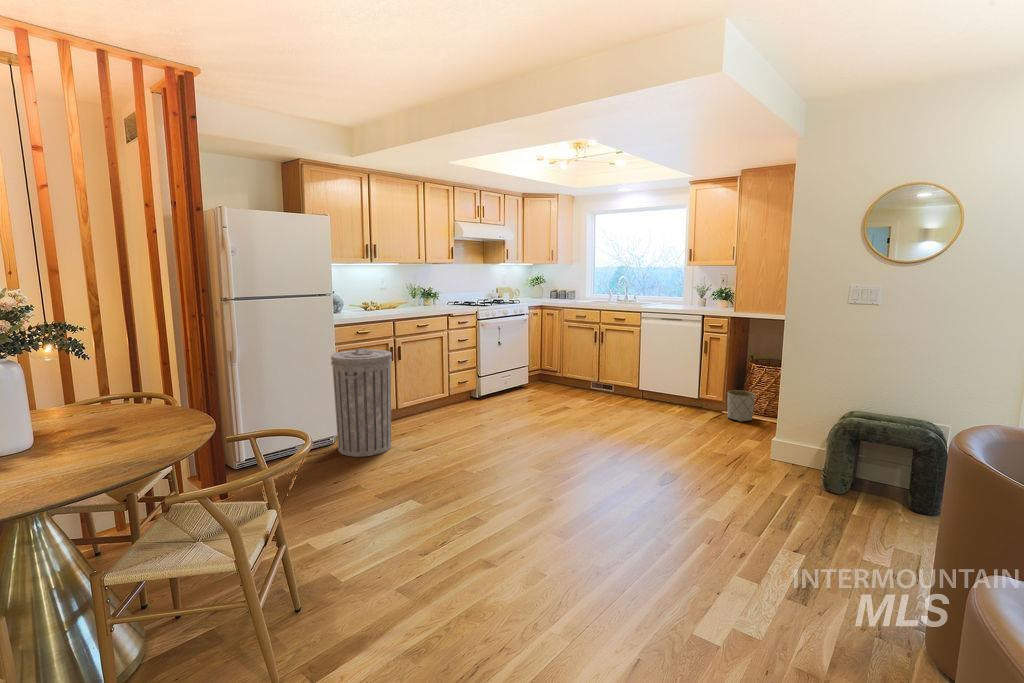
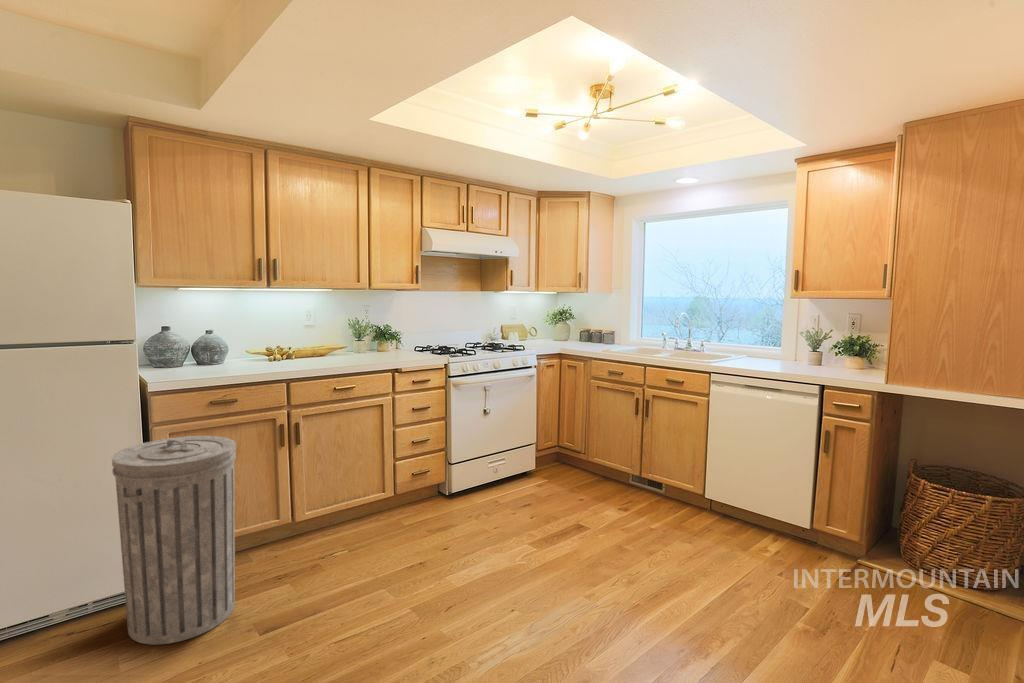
planter: present [727,390,755,422] -> none [871,525,930,593]

